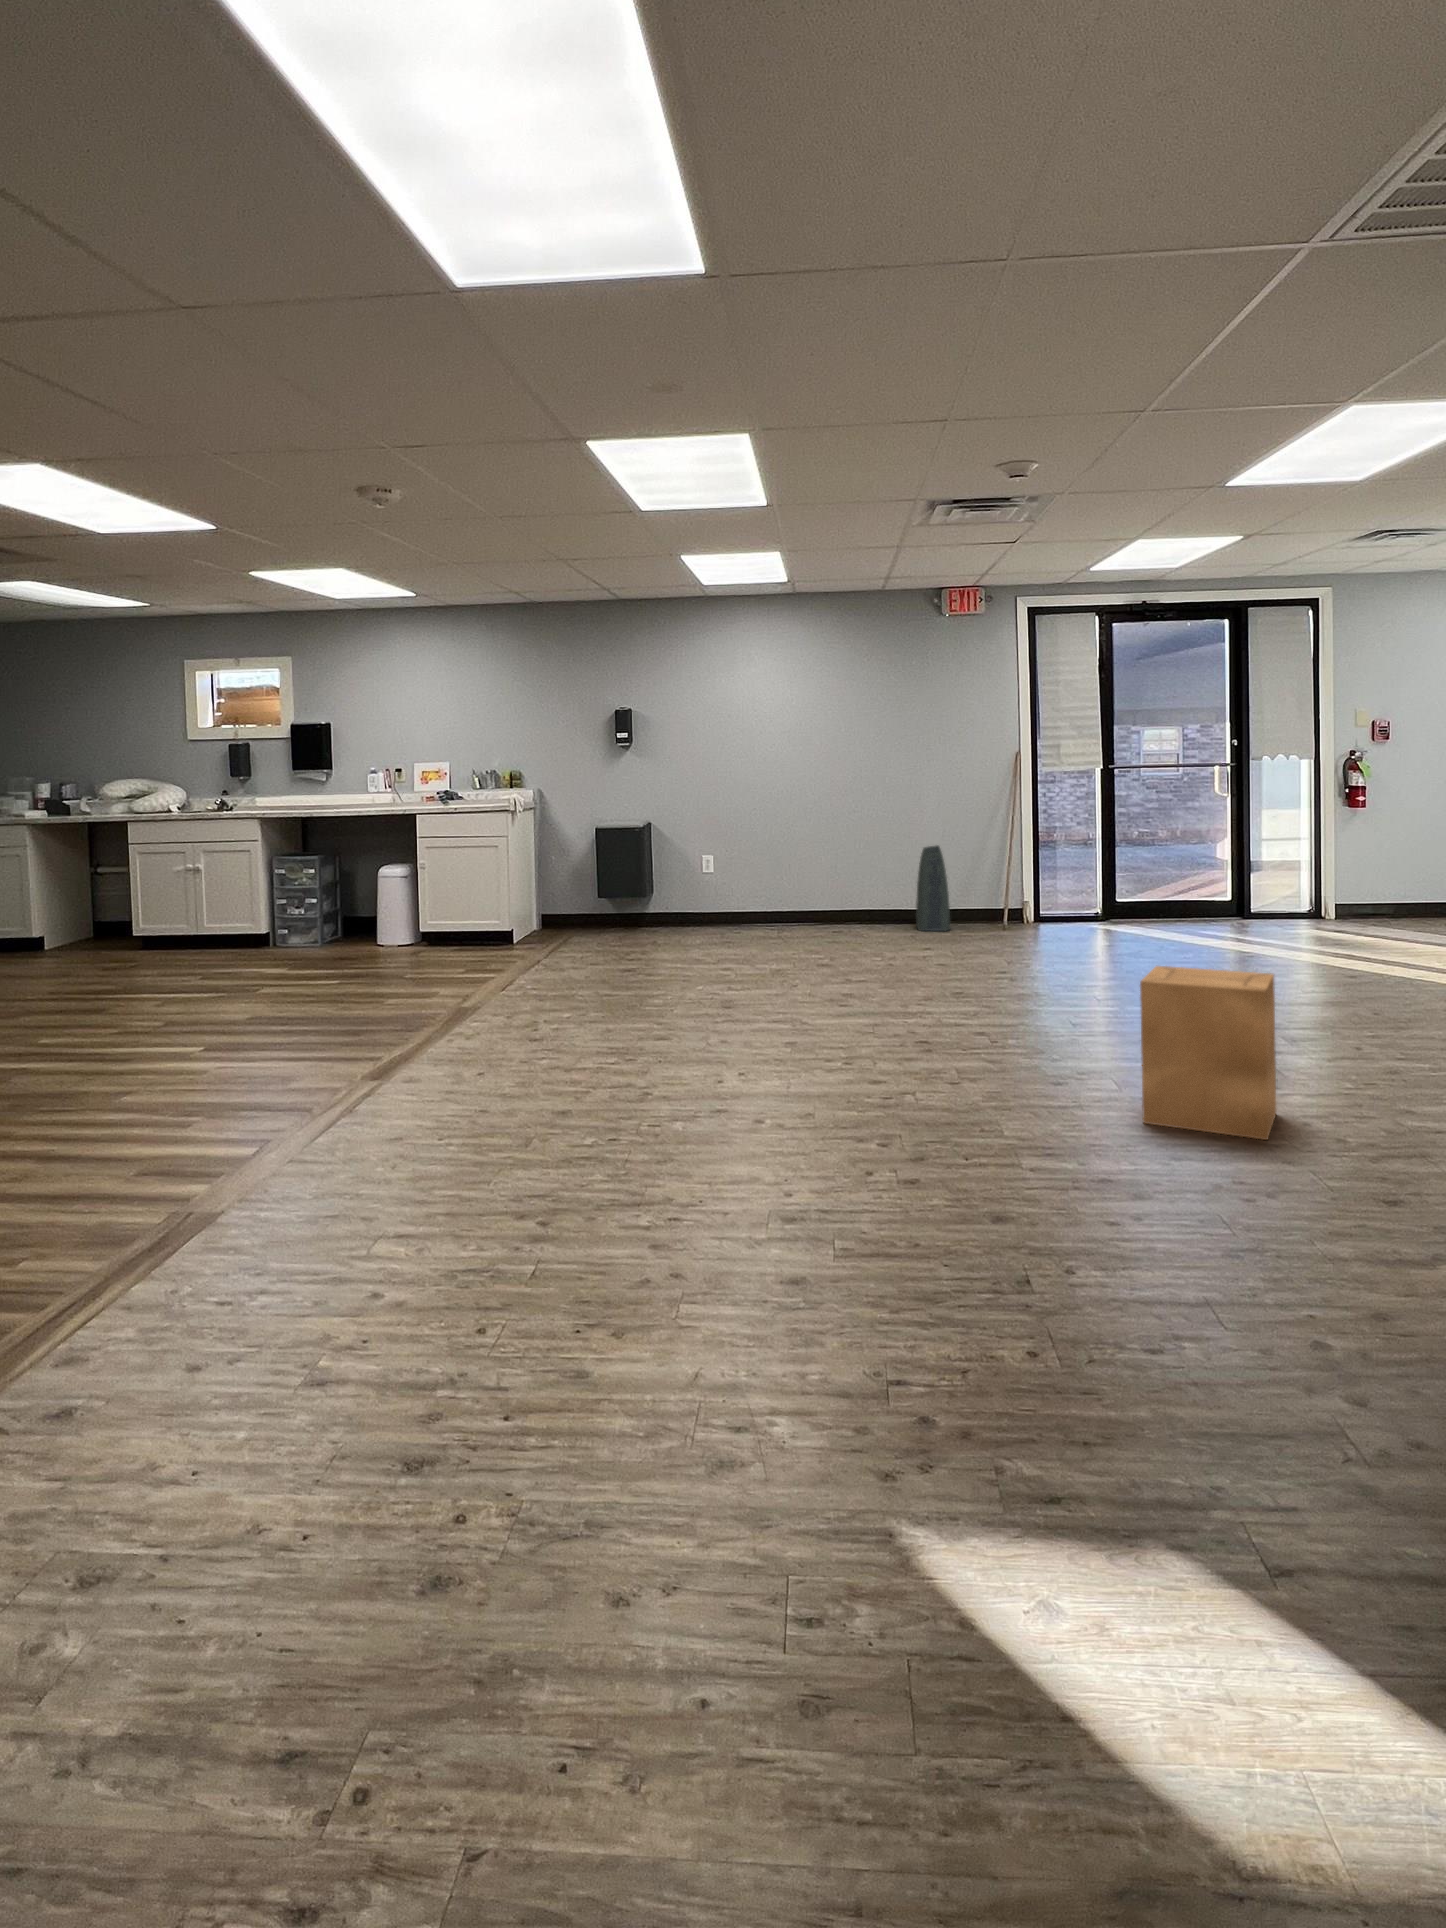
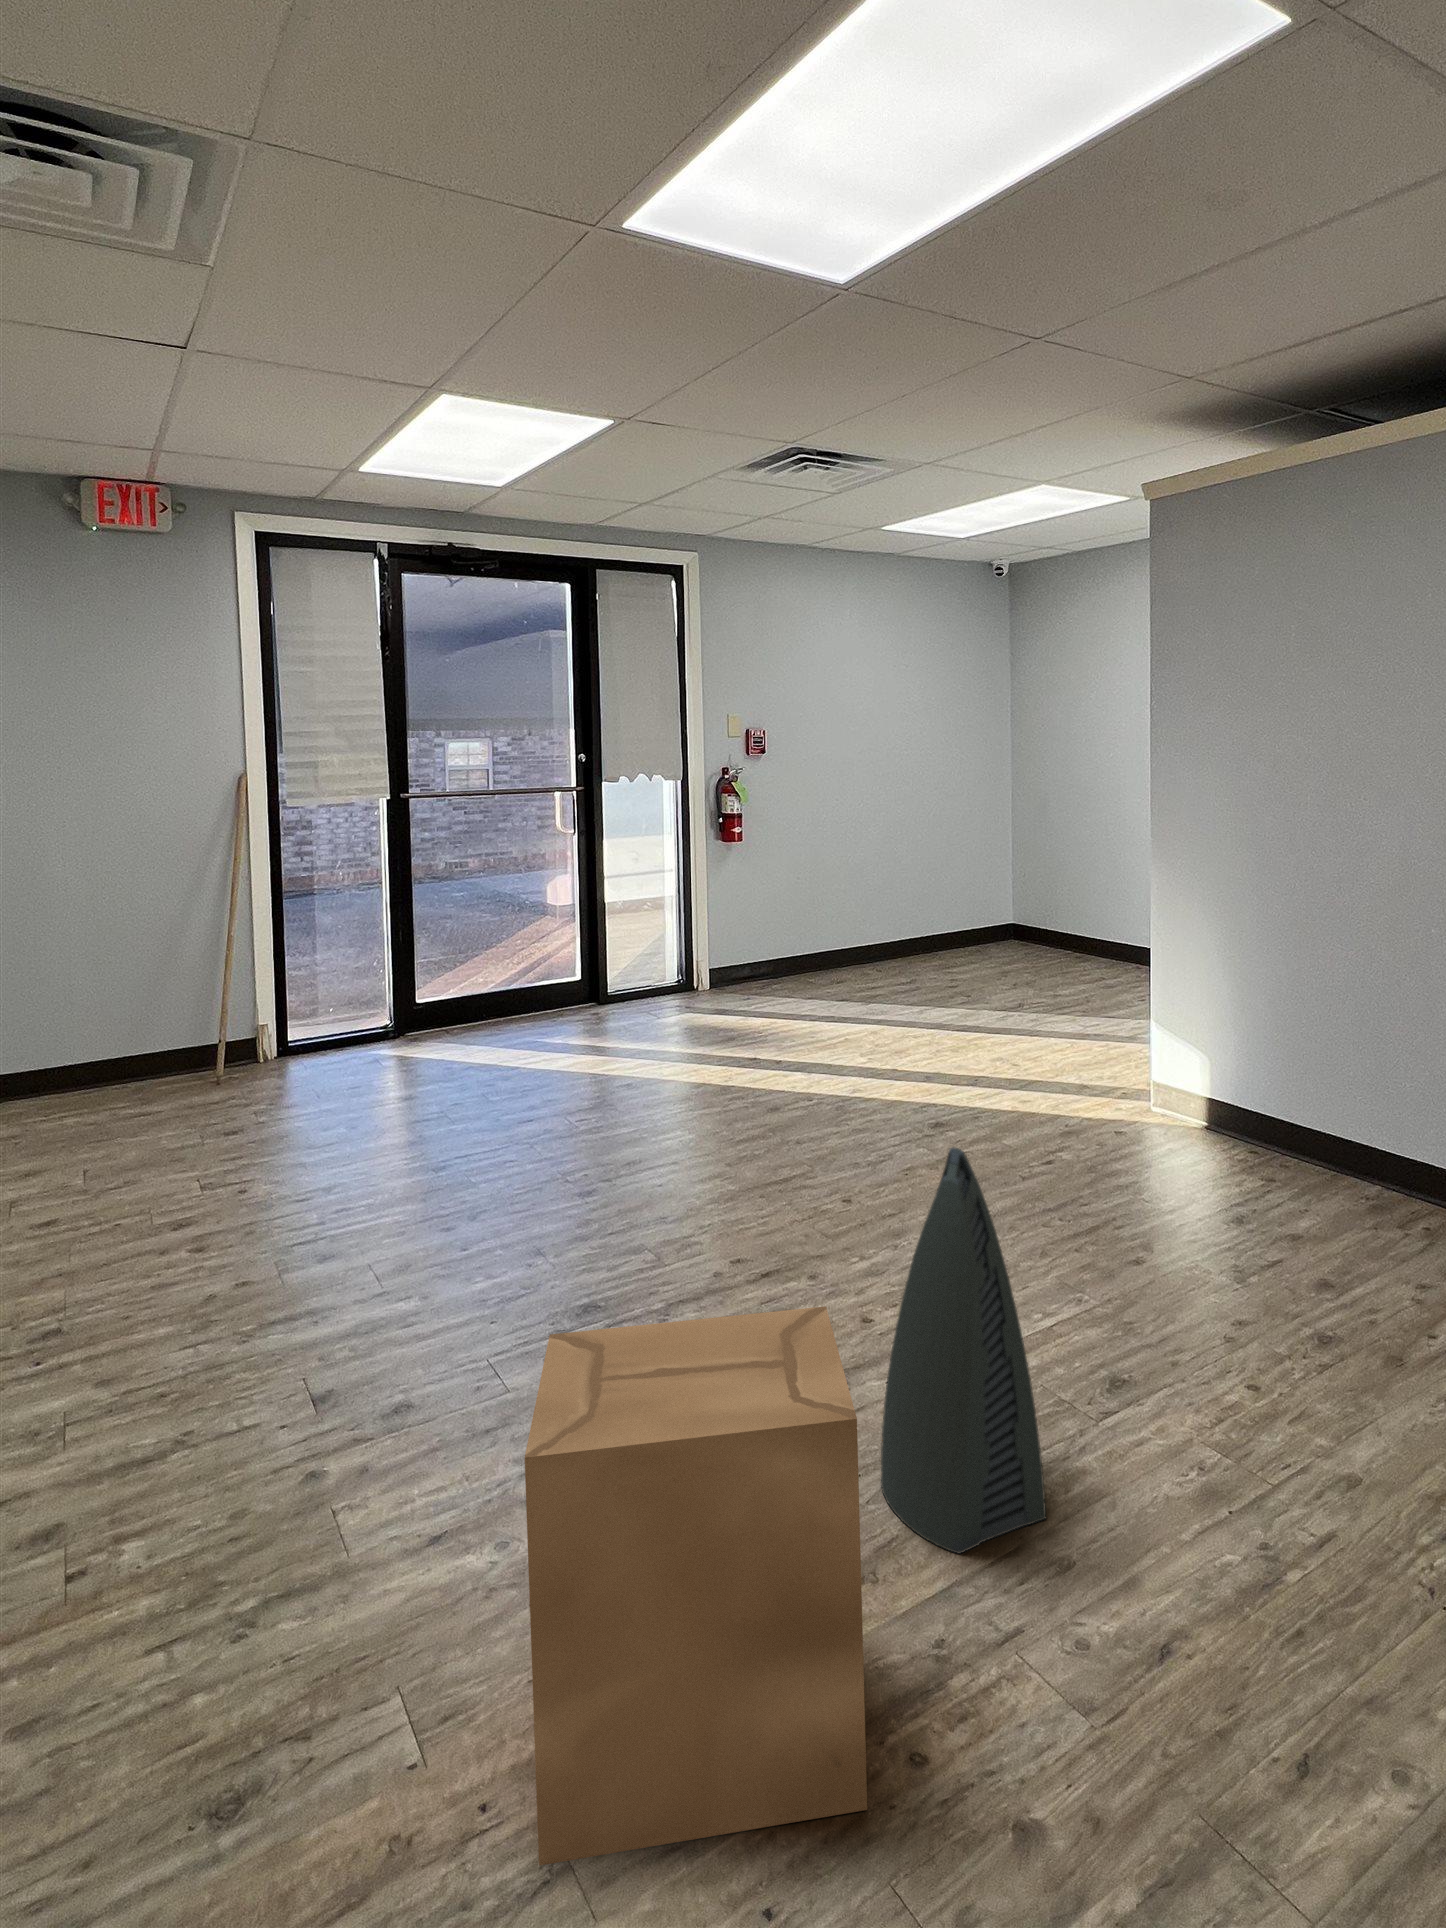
air purifier: present [916,845,950,931] -> present [881,1148,1046,1554]

